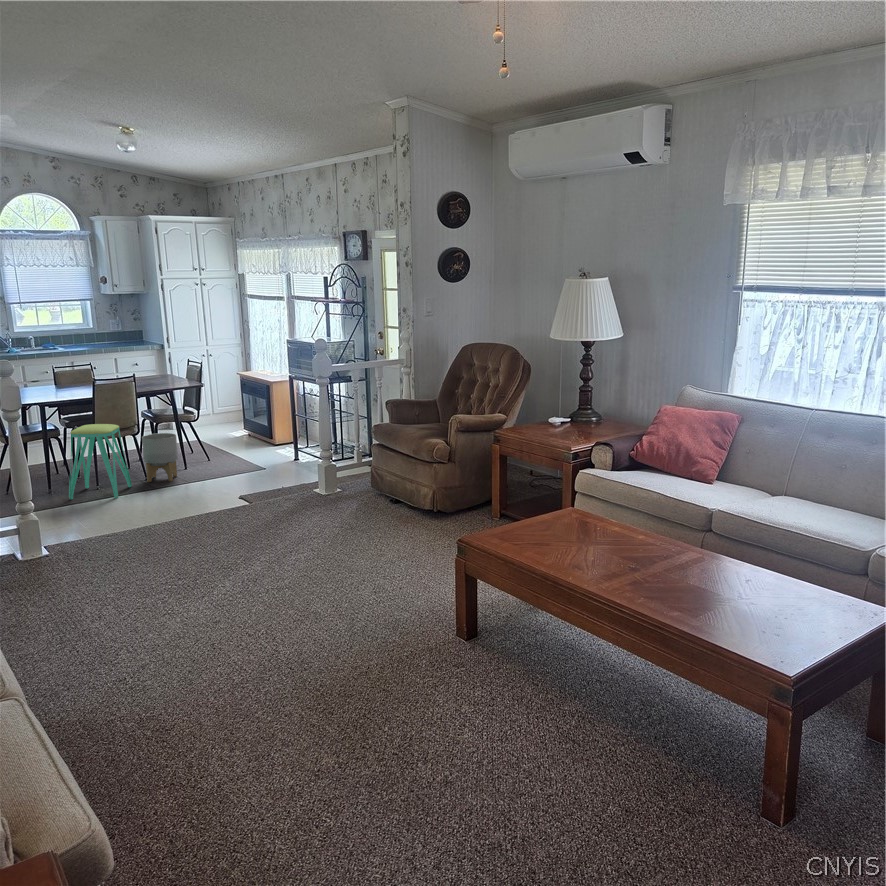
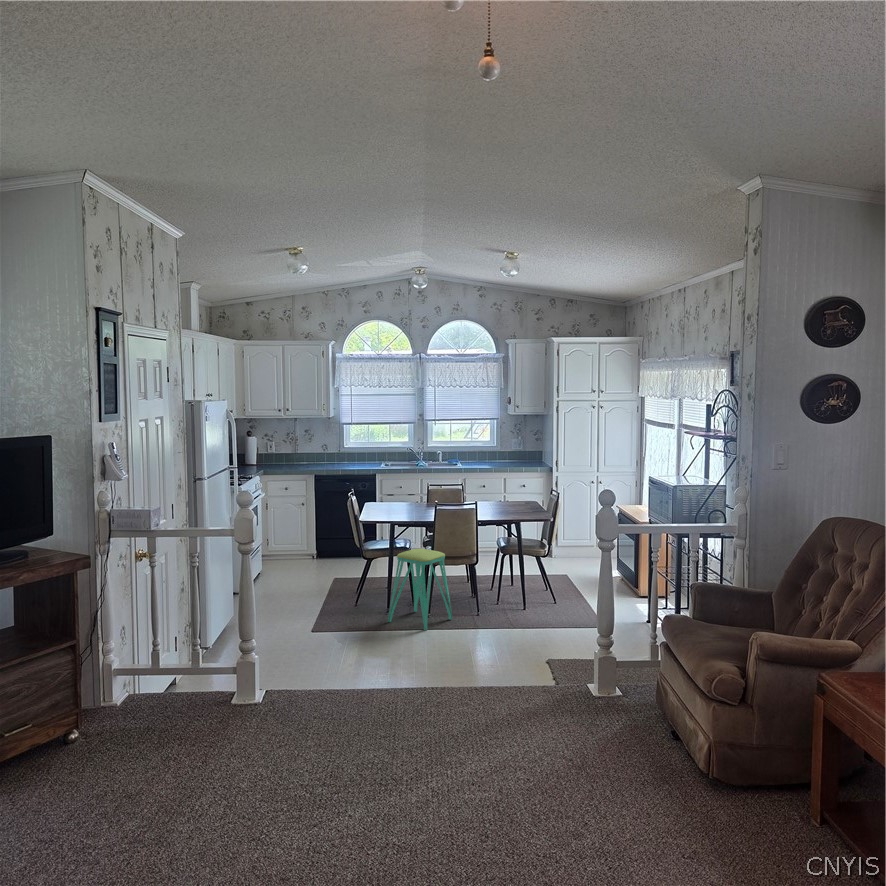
planter: present [142,433,178,482] -> none [471,566,506,622]

